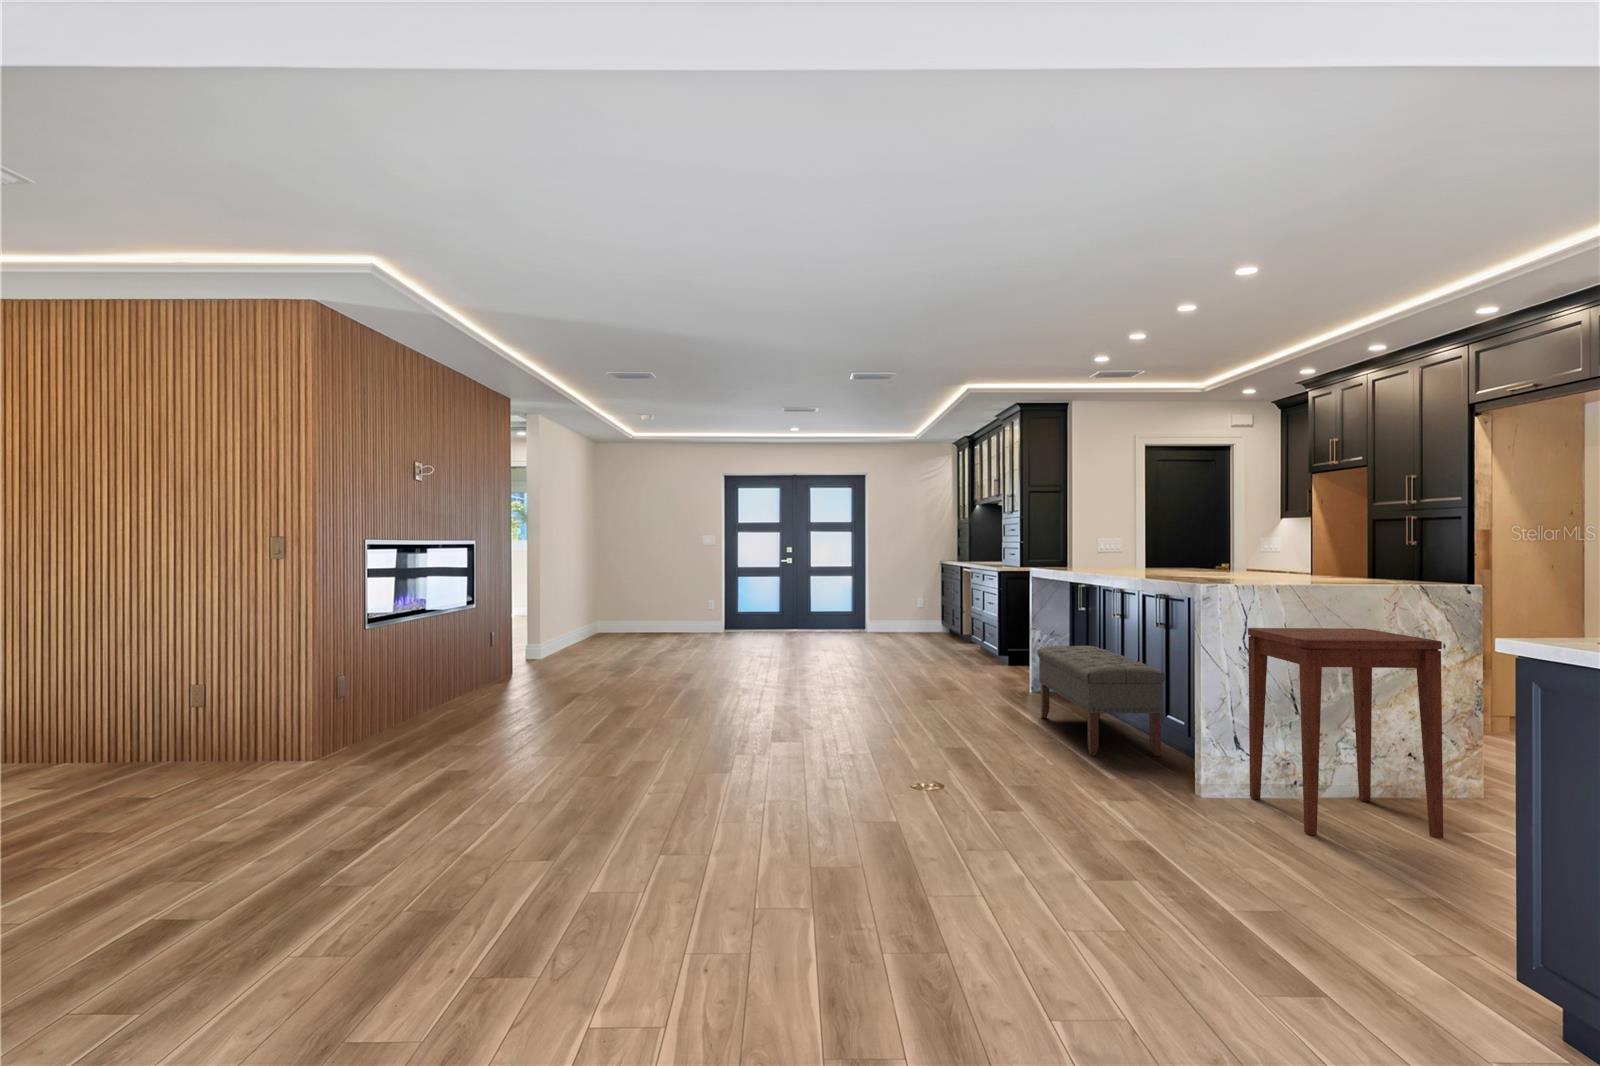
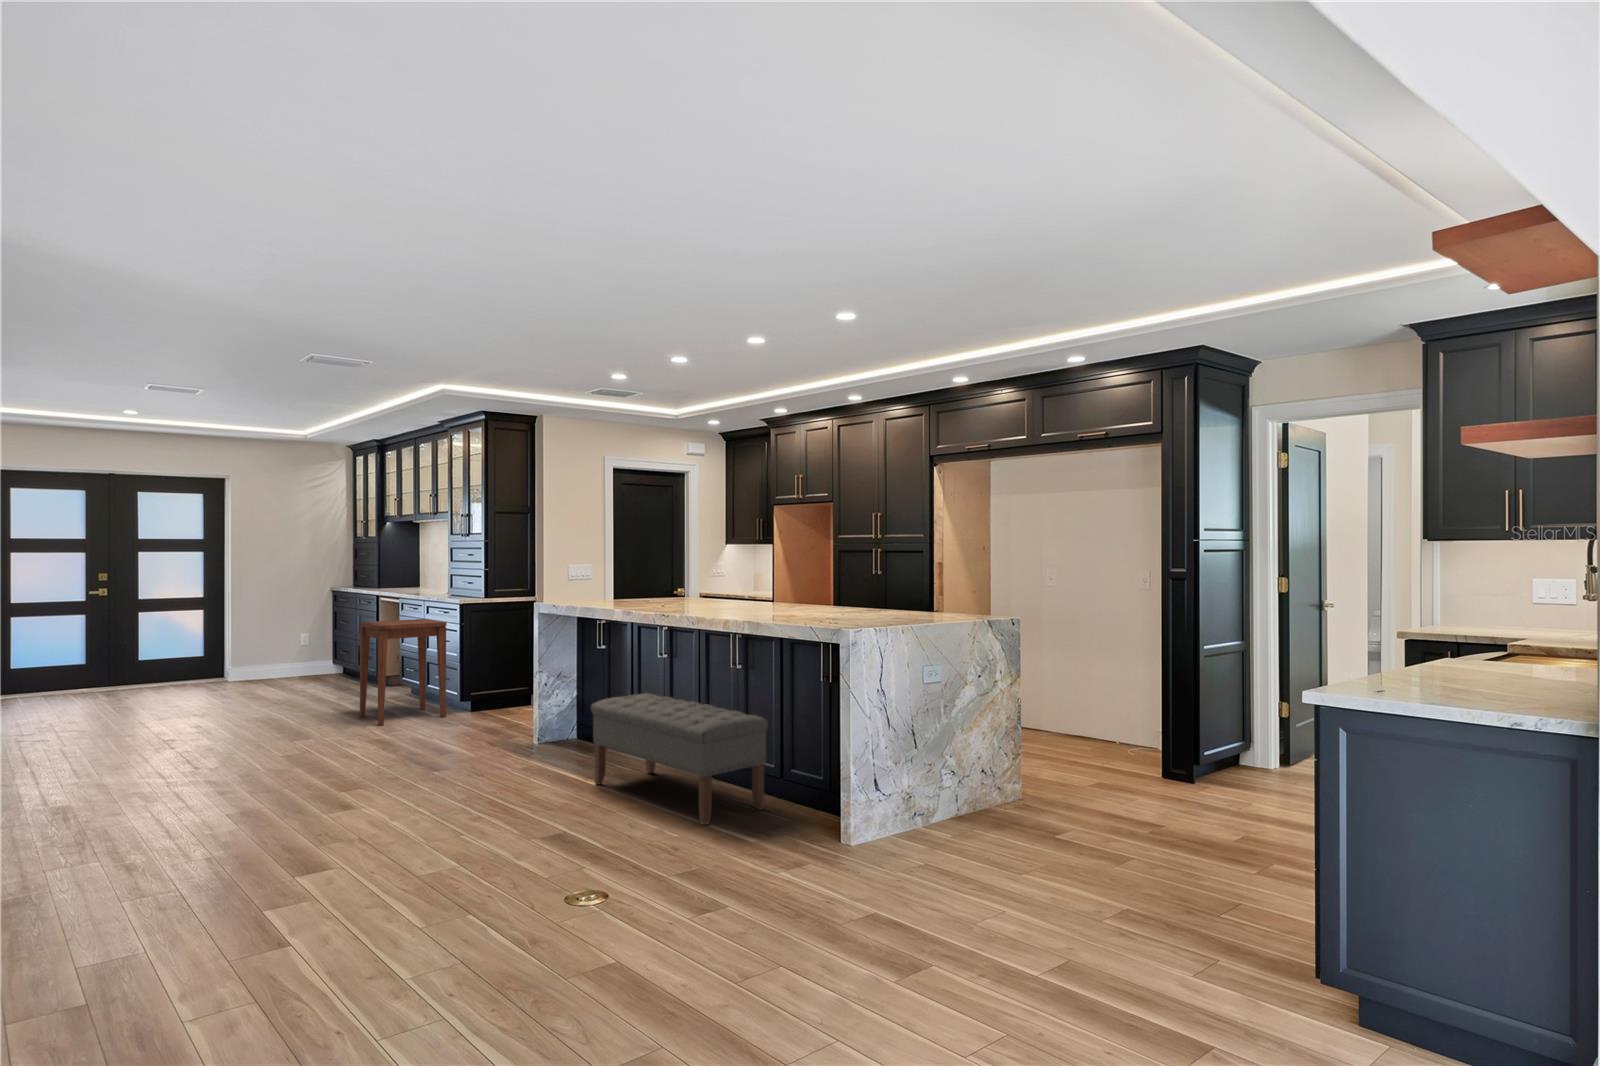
side table: present [1248,628,1443,838] -> present [360,619,447,725]

